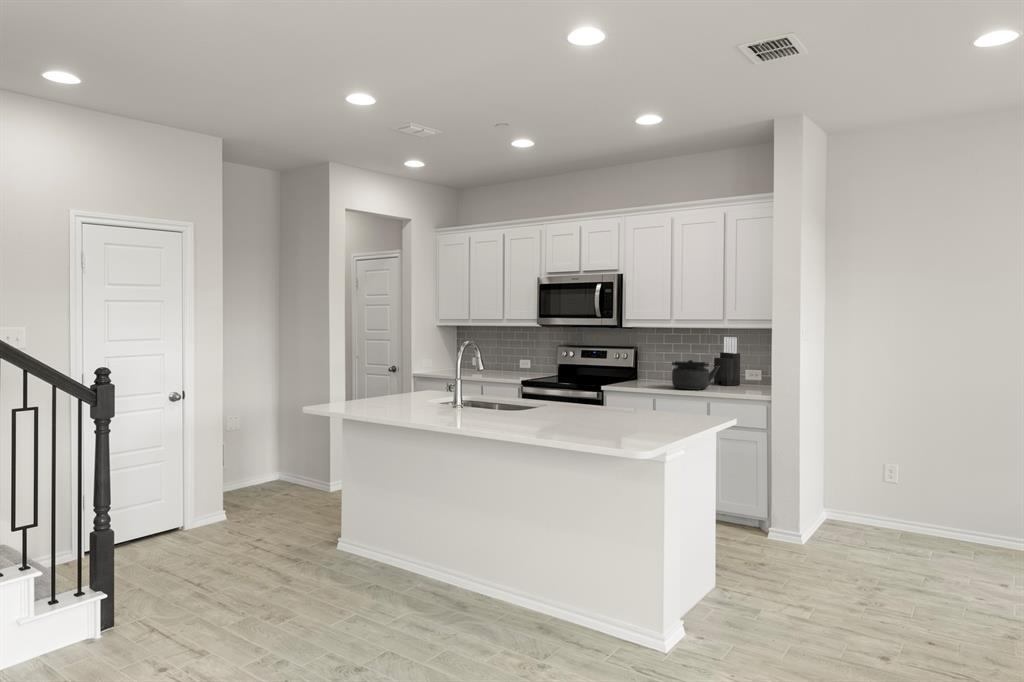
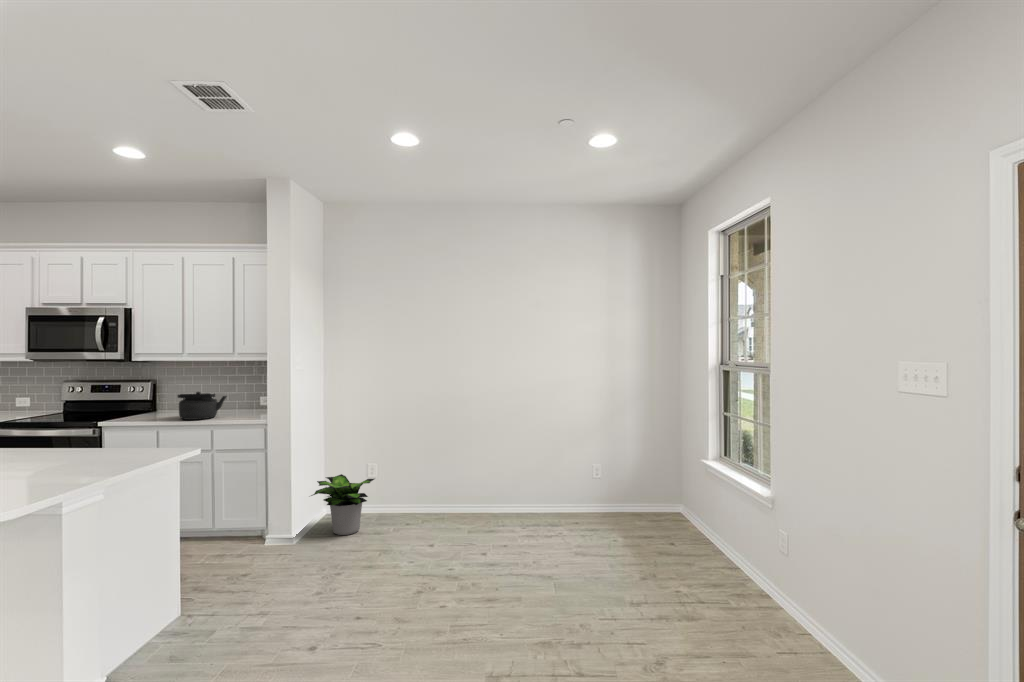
knife block: present [714,337,740,386] -> none [230,368,252,412]
potted plant: none [814,471,906,546] -> present [311,474,374,535]

